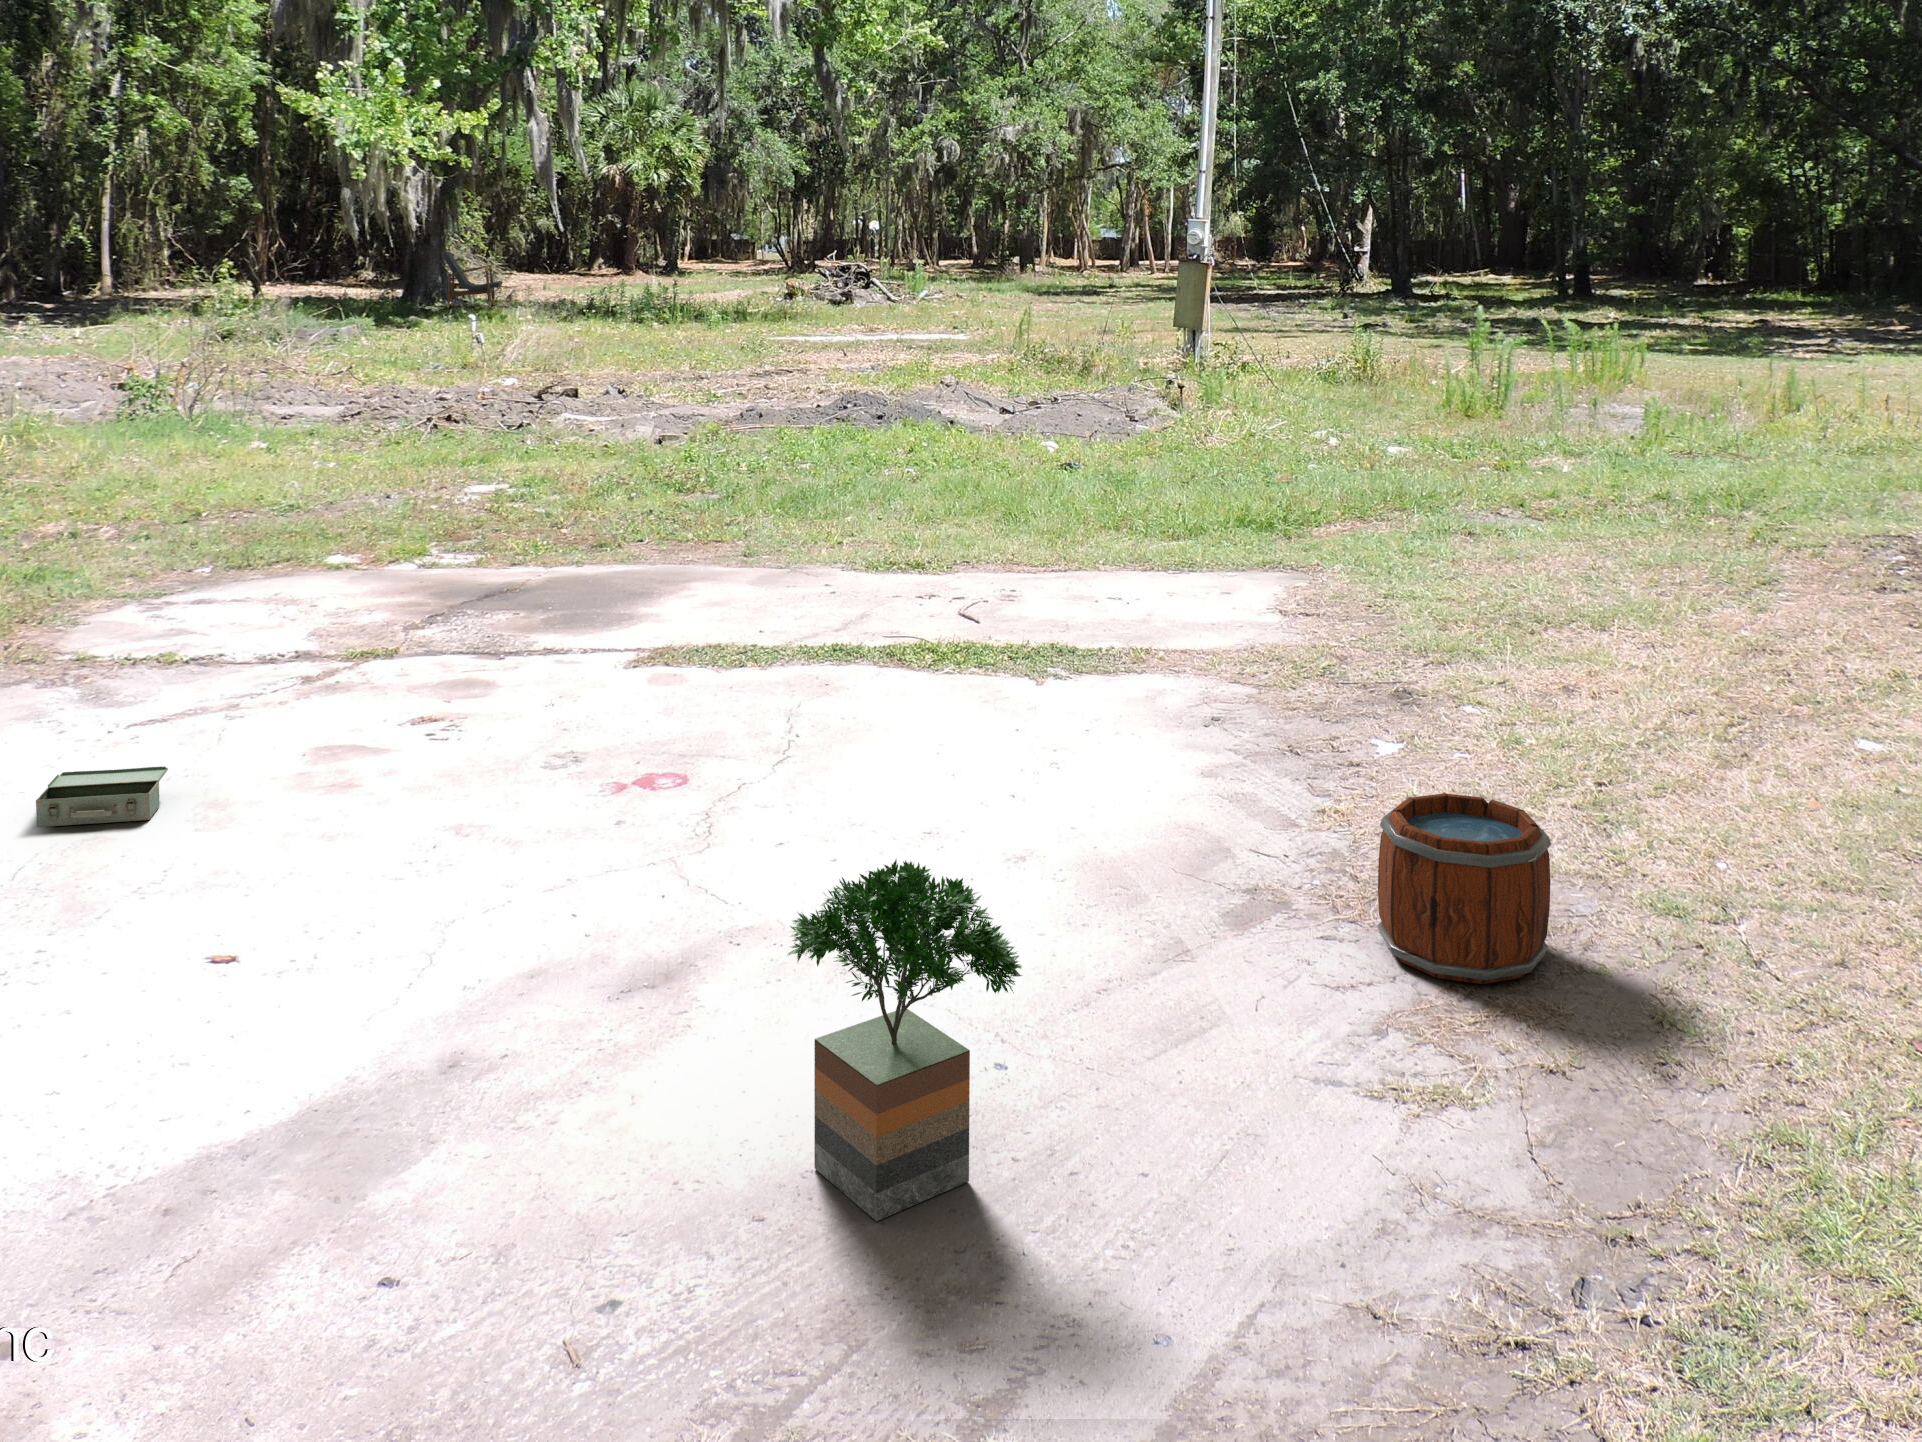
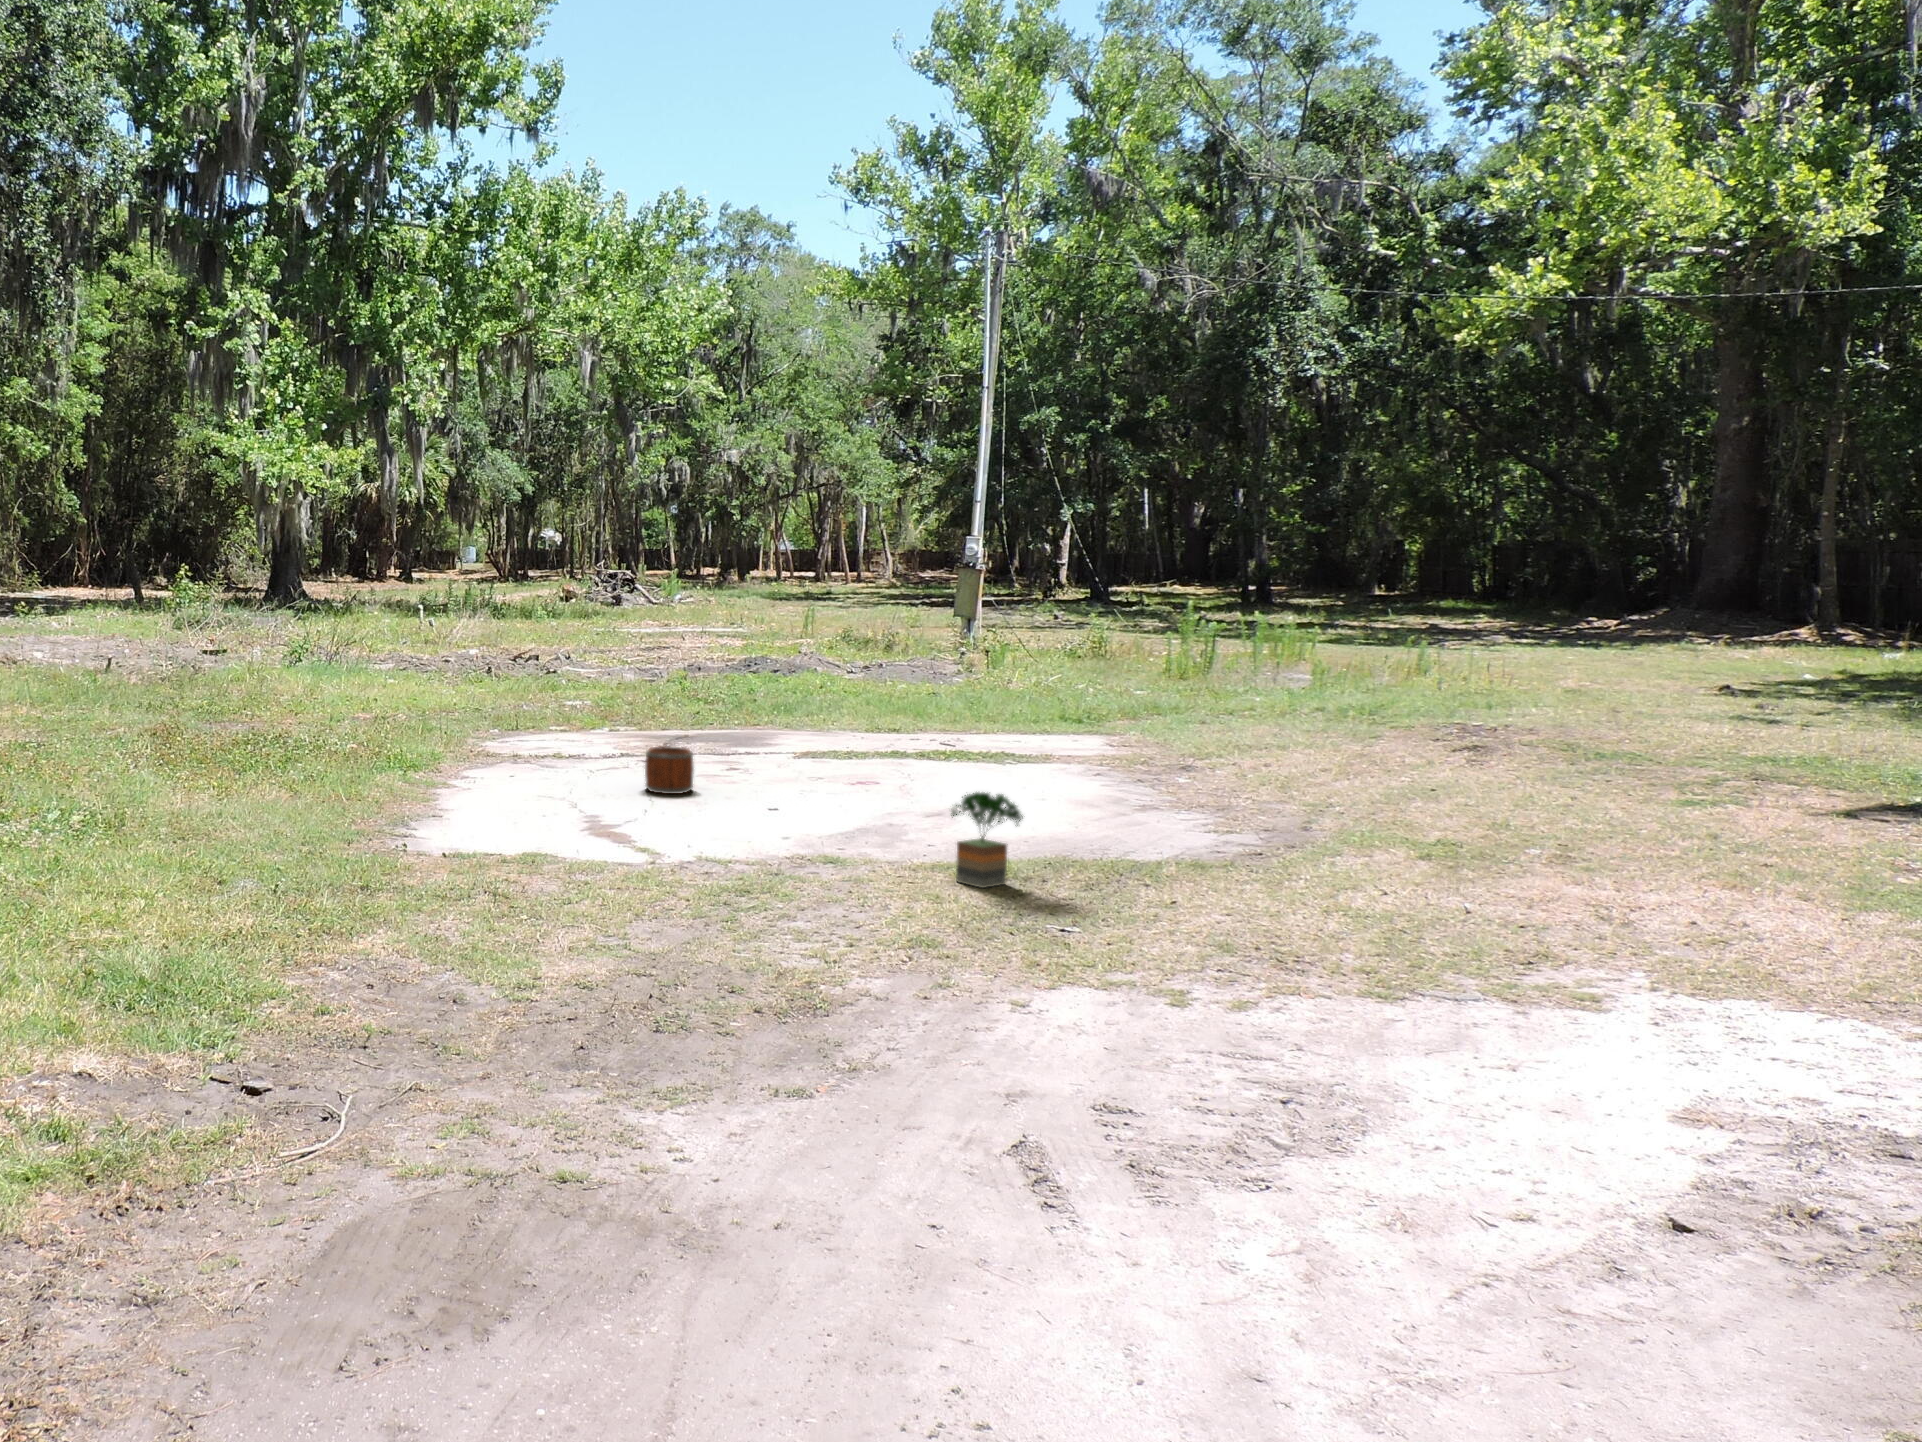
lounge chair: present [442,251,502,308] -> none [318,566,362,611]
toolbox: present [36,767,168,827] -> none [569,804,615,822]
bucket: present [1378,793,1551,984] -> present [645,746,694,794]

